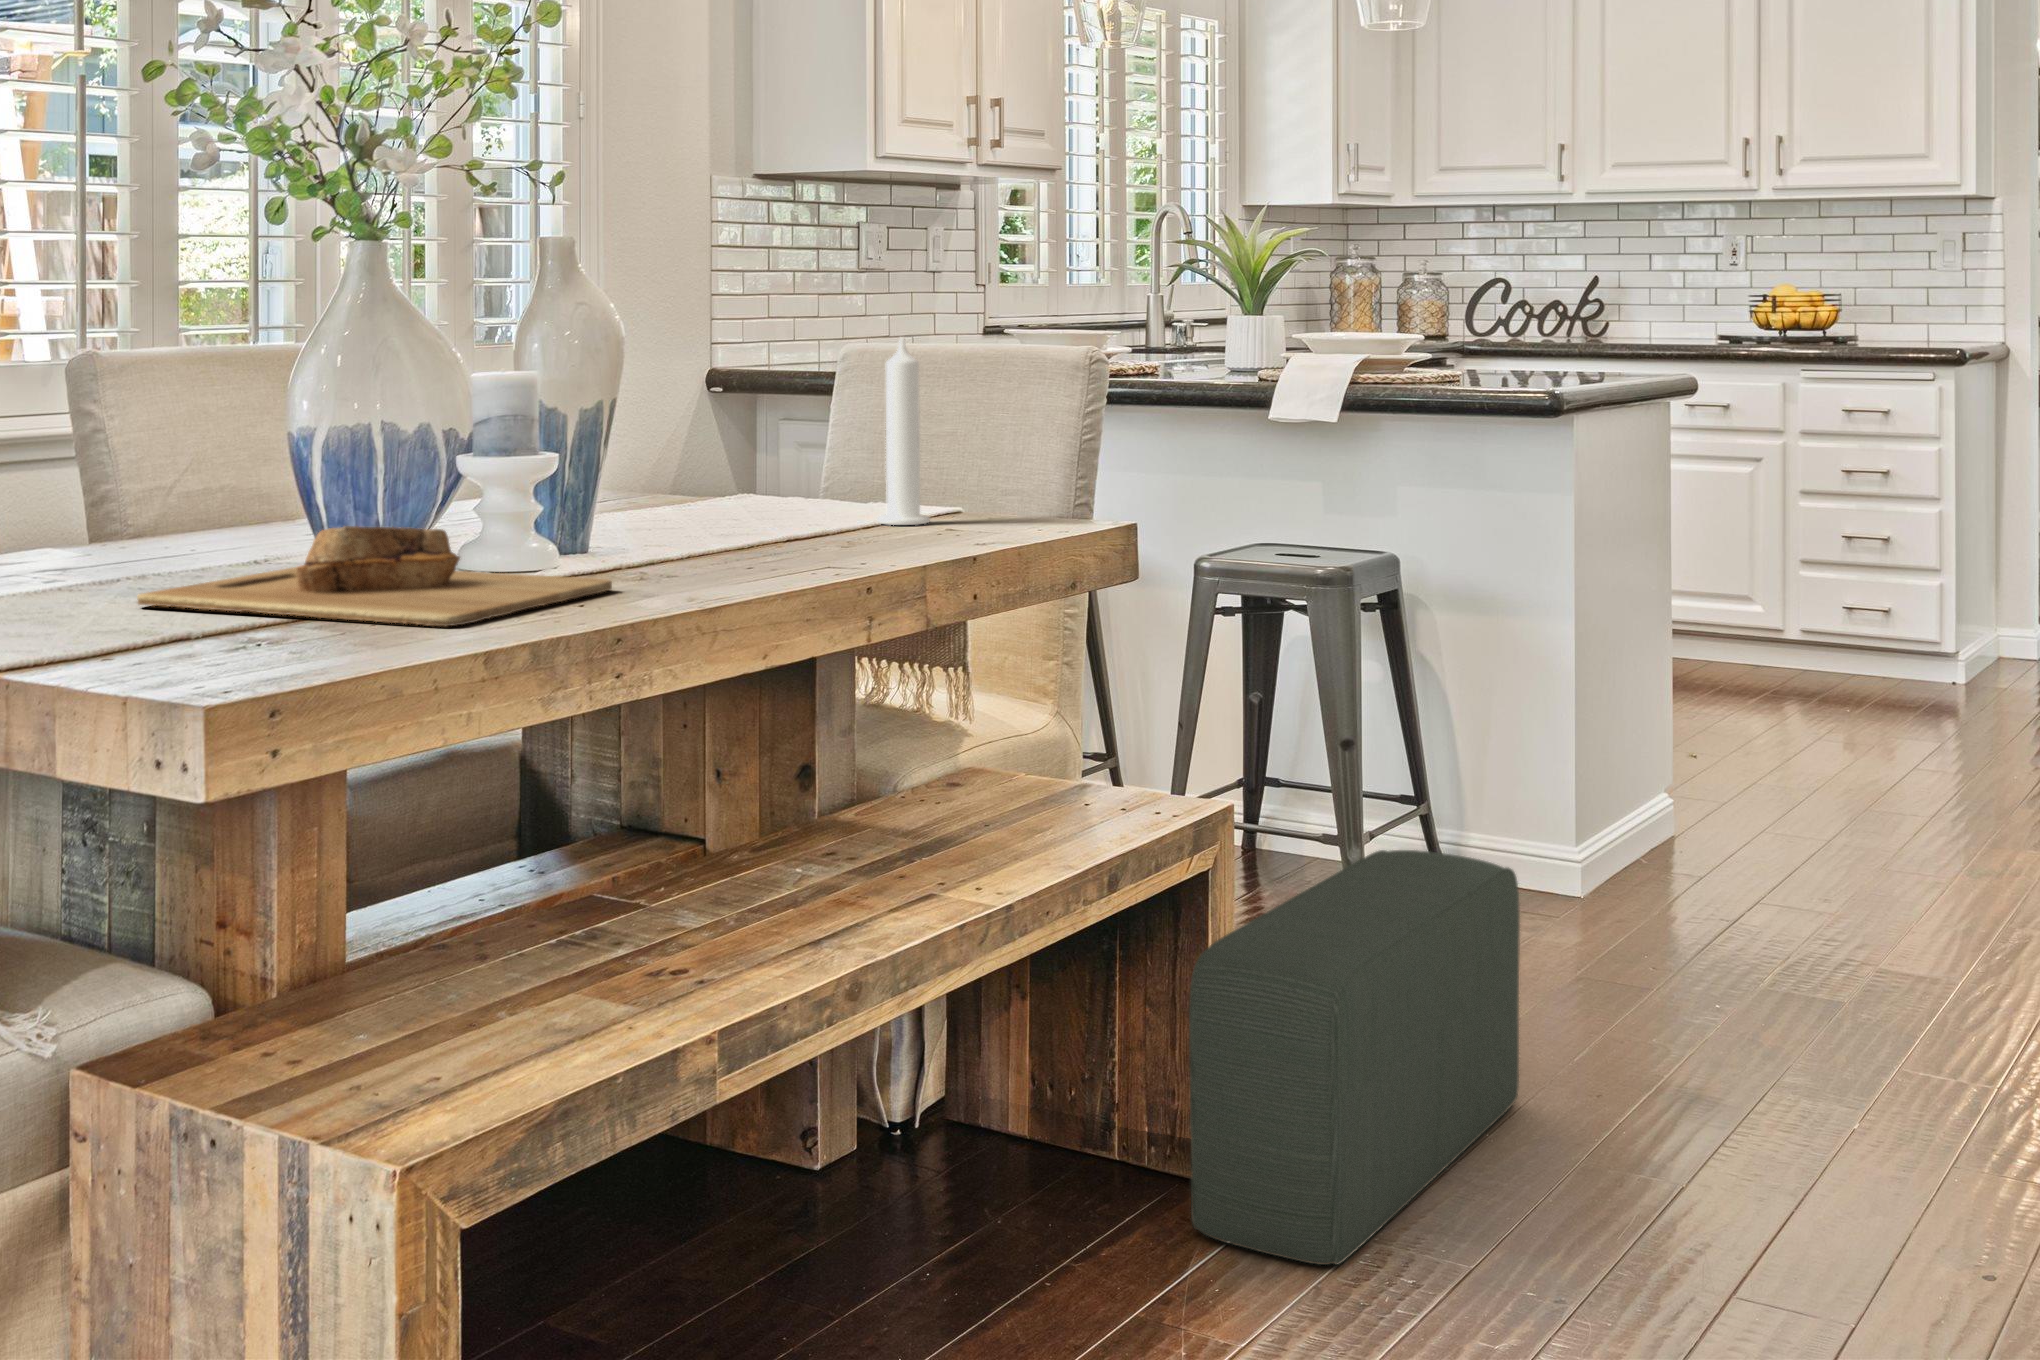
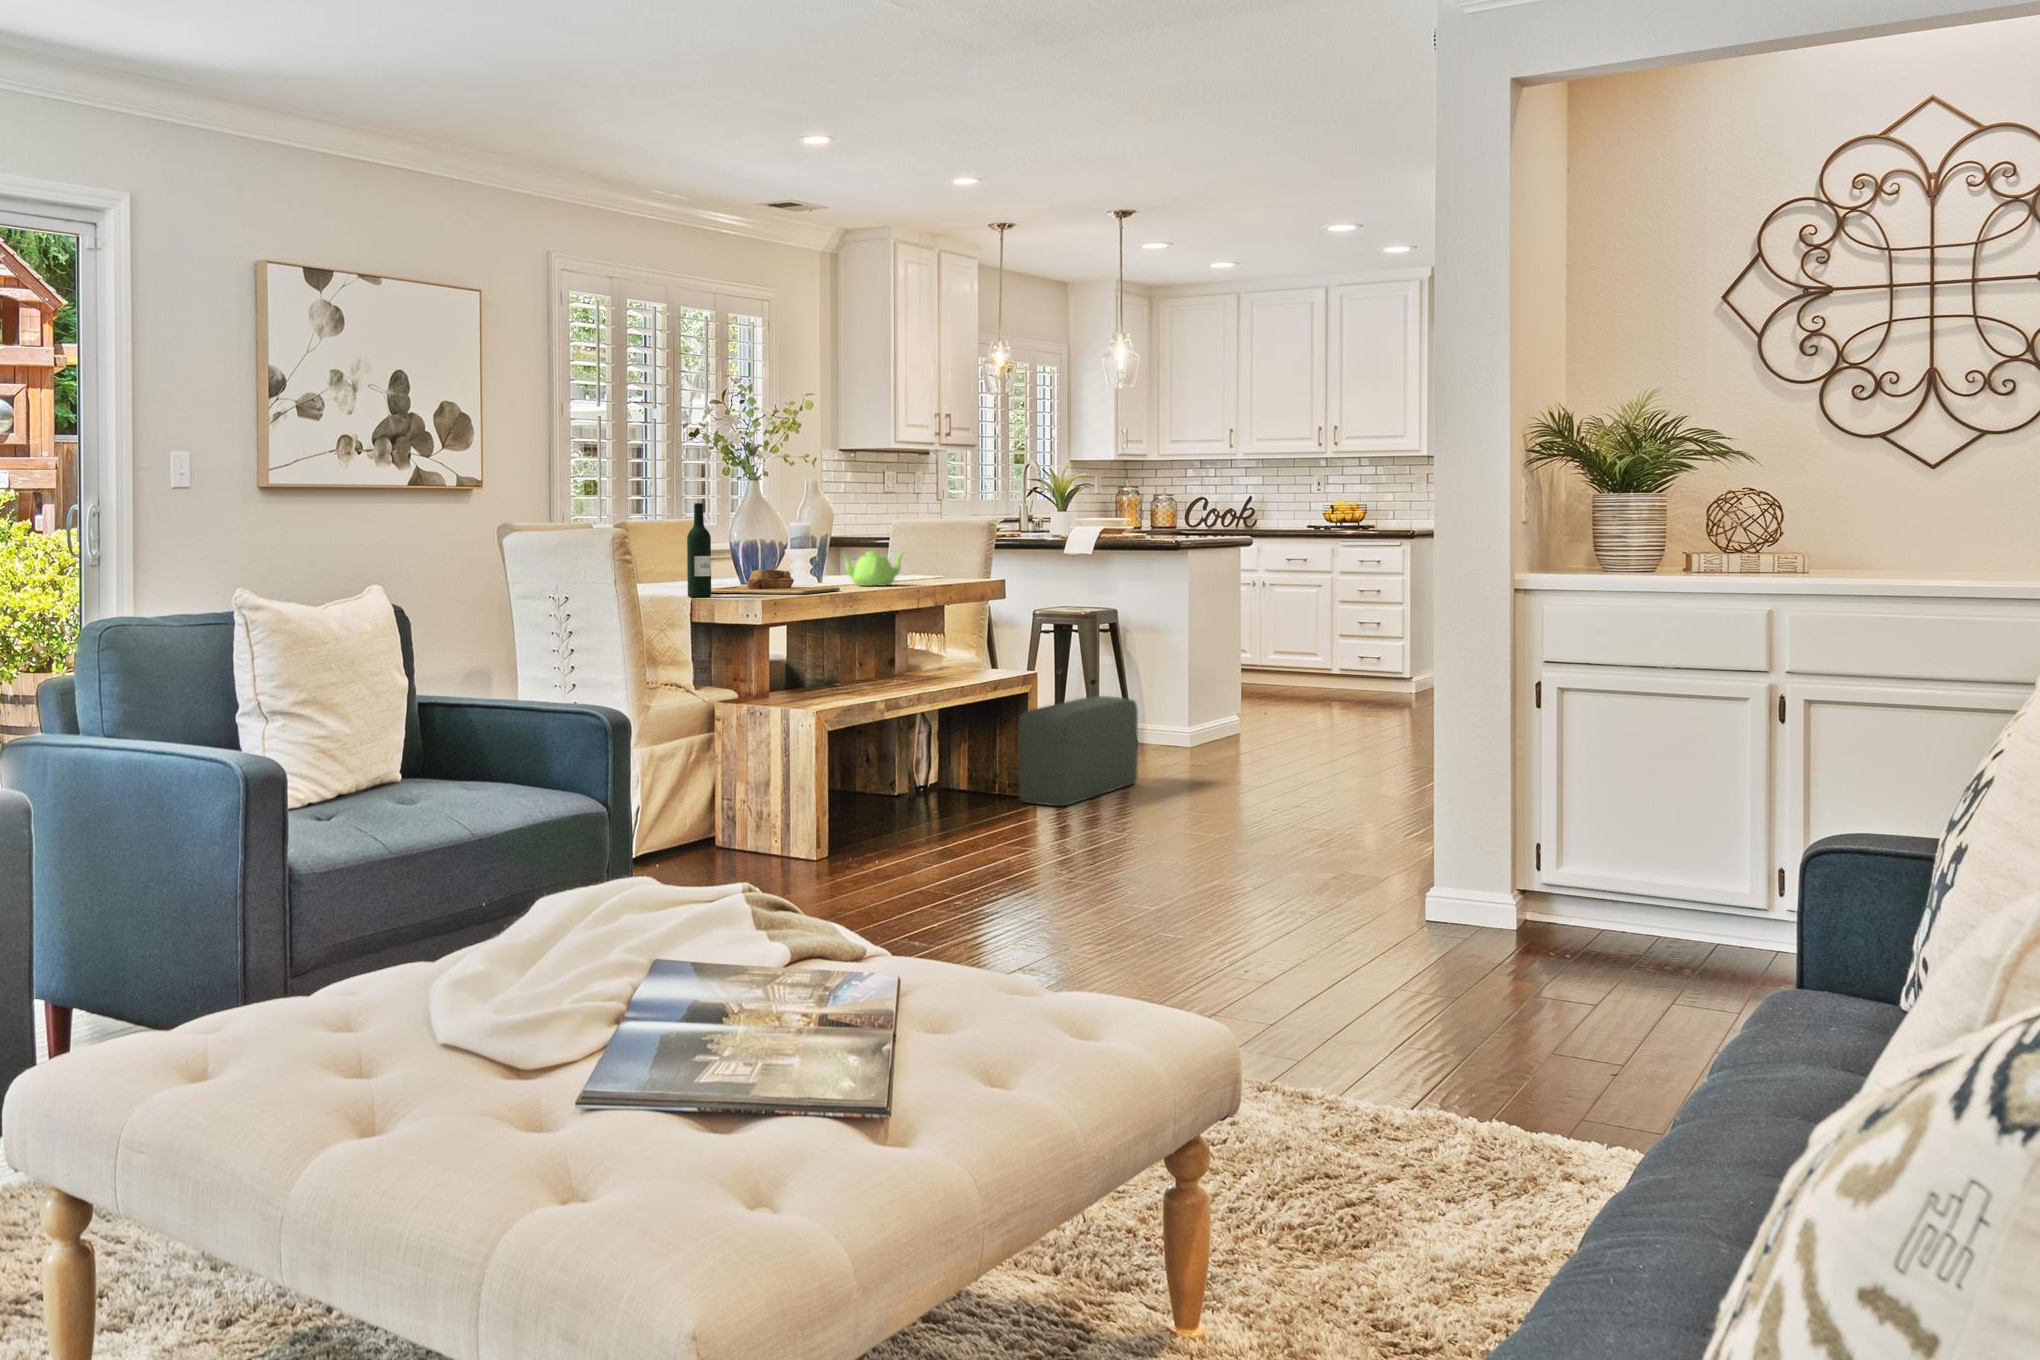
wine bottle: none [19,310,110,650] -> present [687,503,711,597]
candle: present [877,338,930,525] -> none [913,516,931,582]
teapot: none [650,444,849,551] -> present [843,551,903,586]

